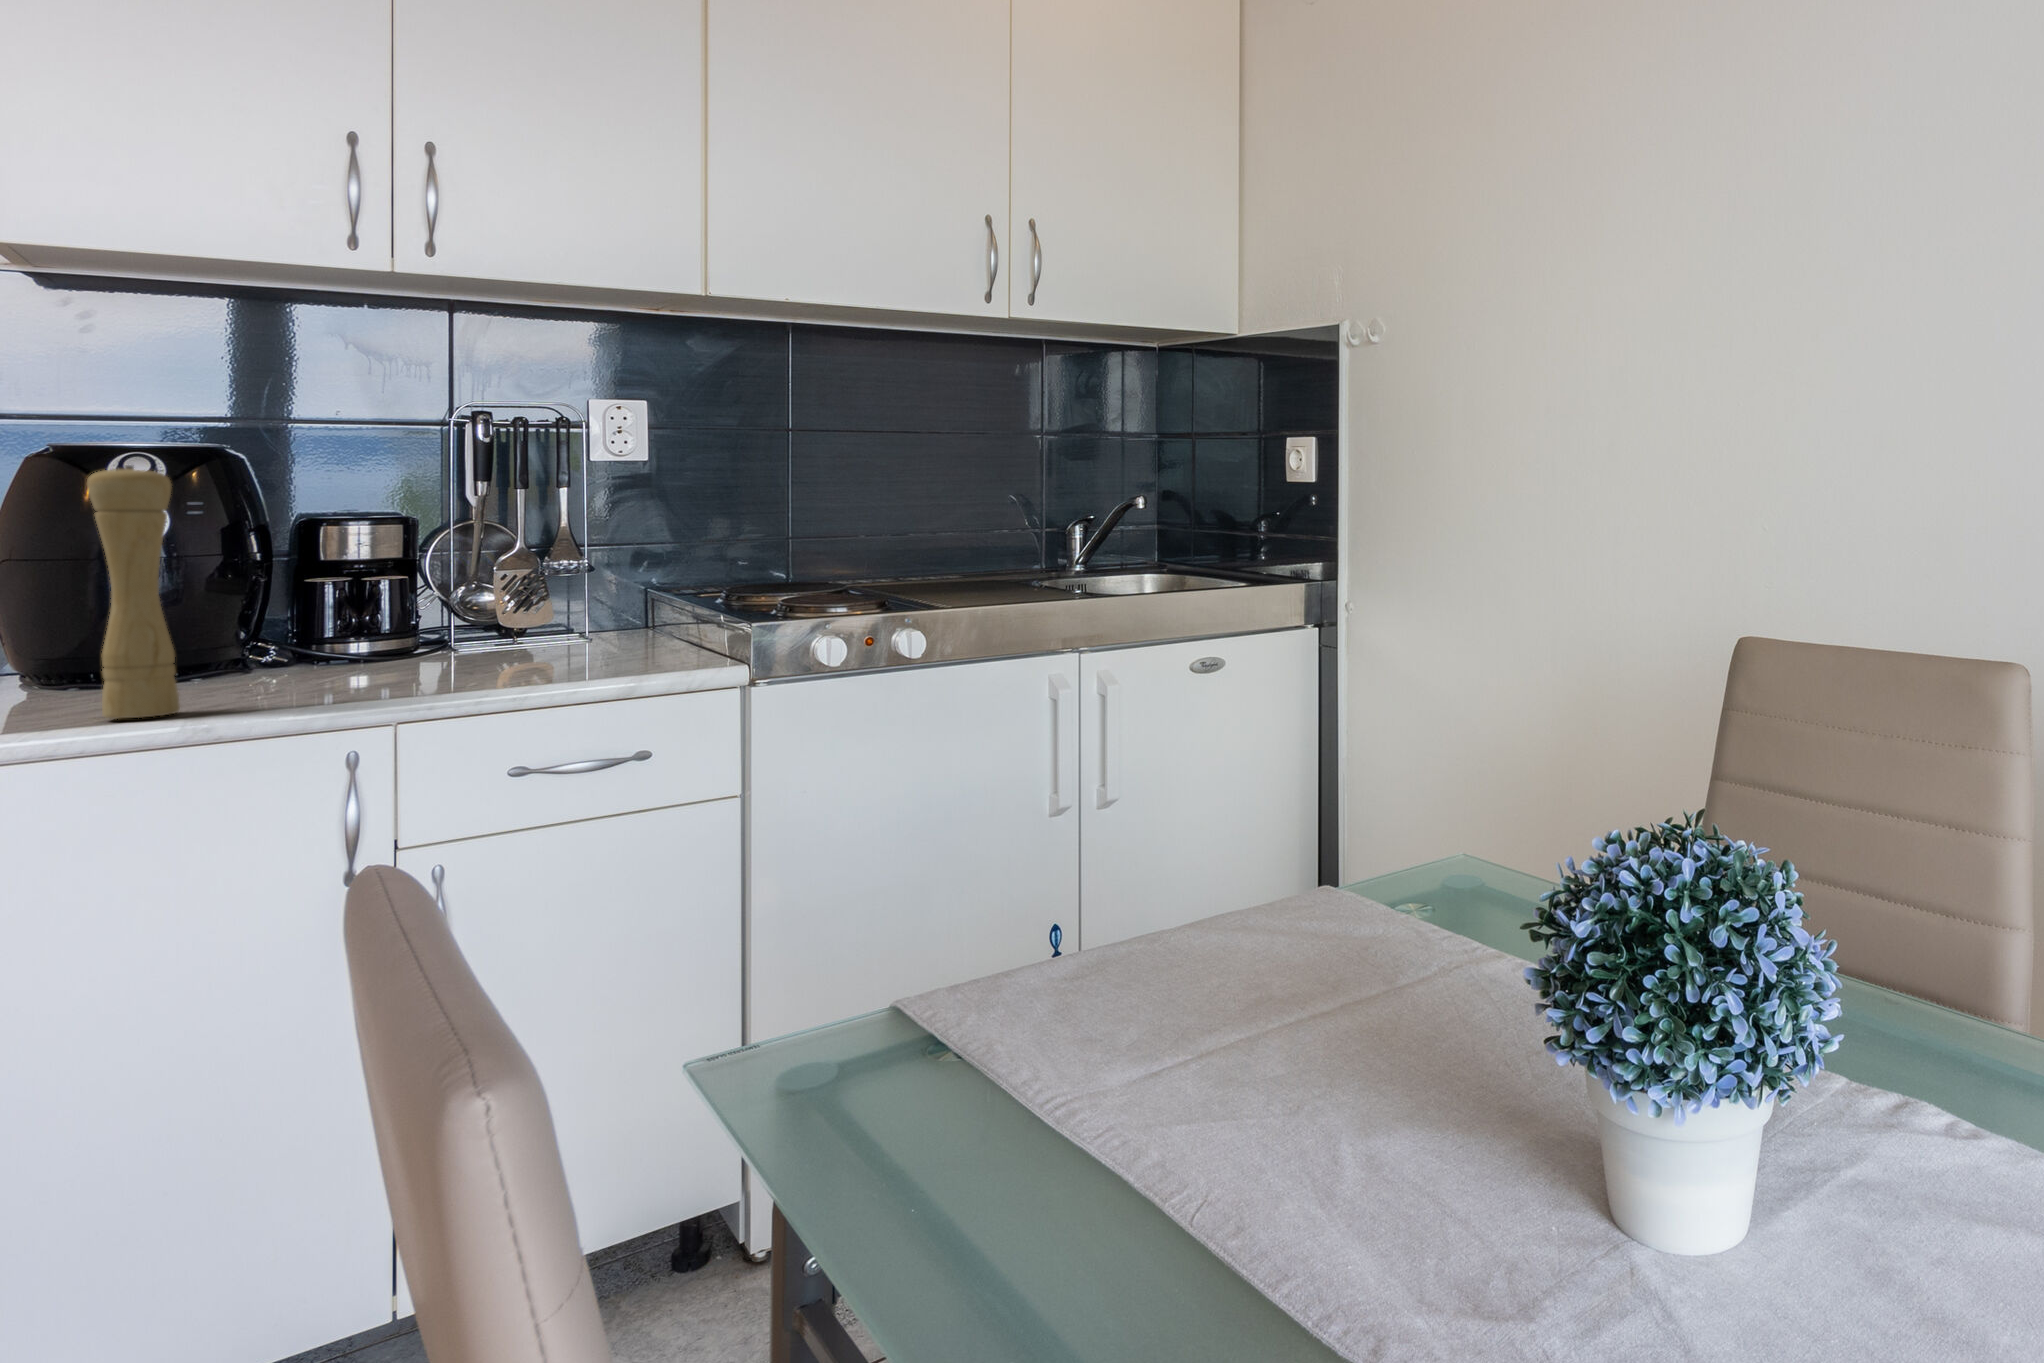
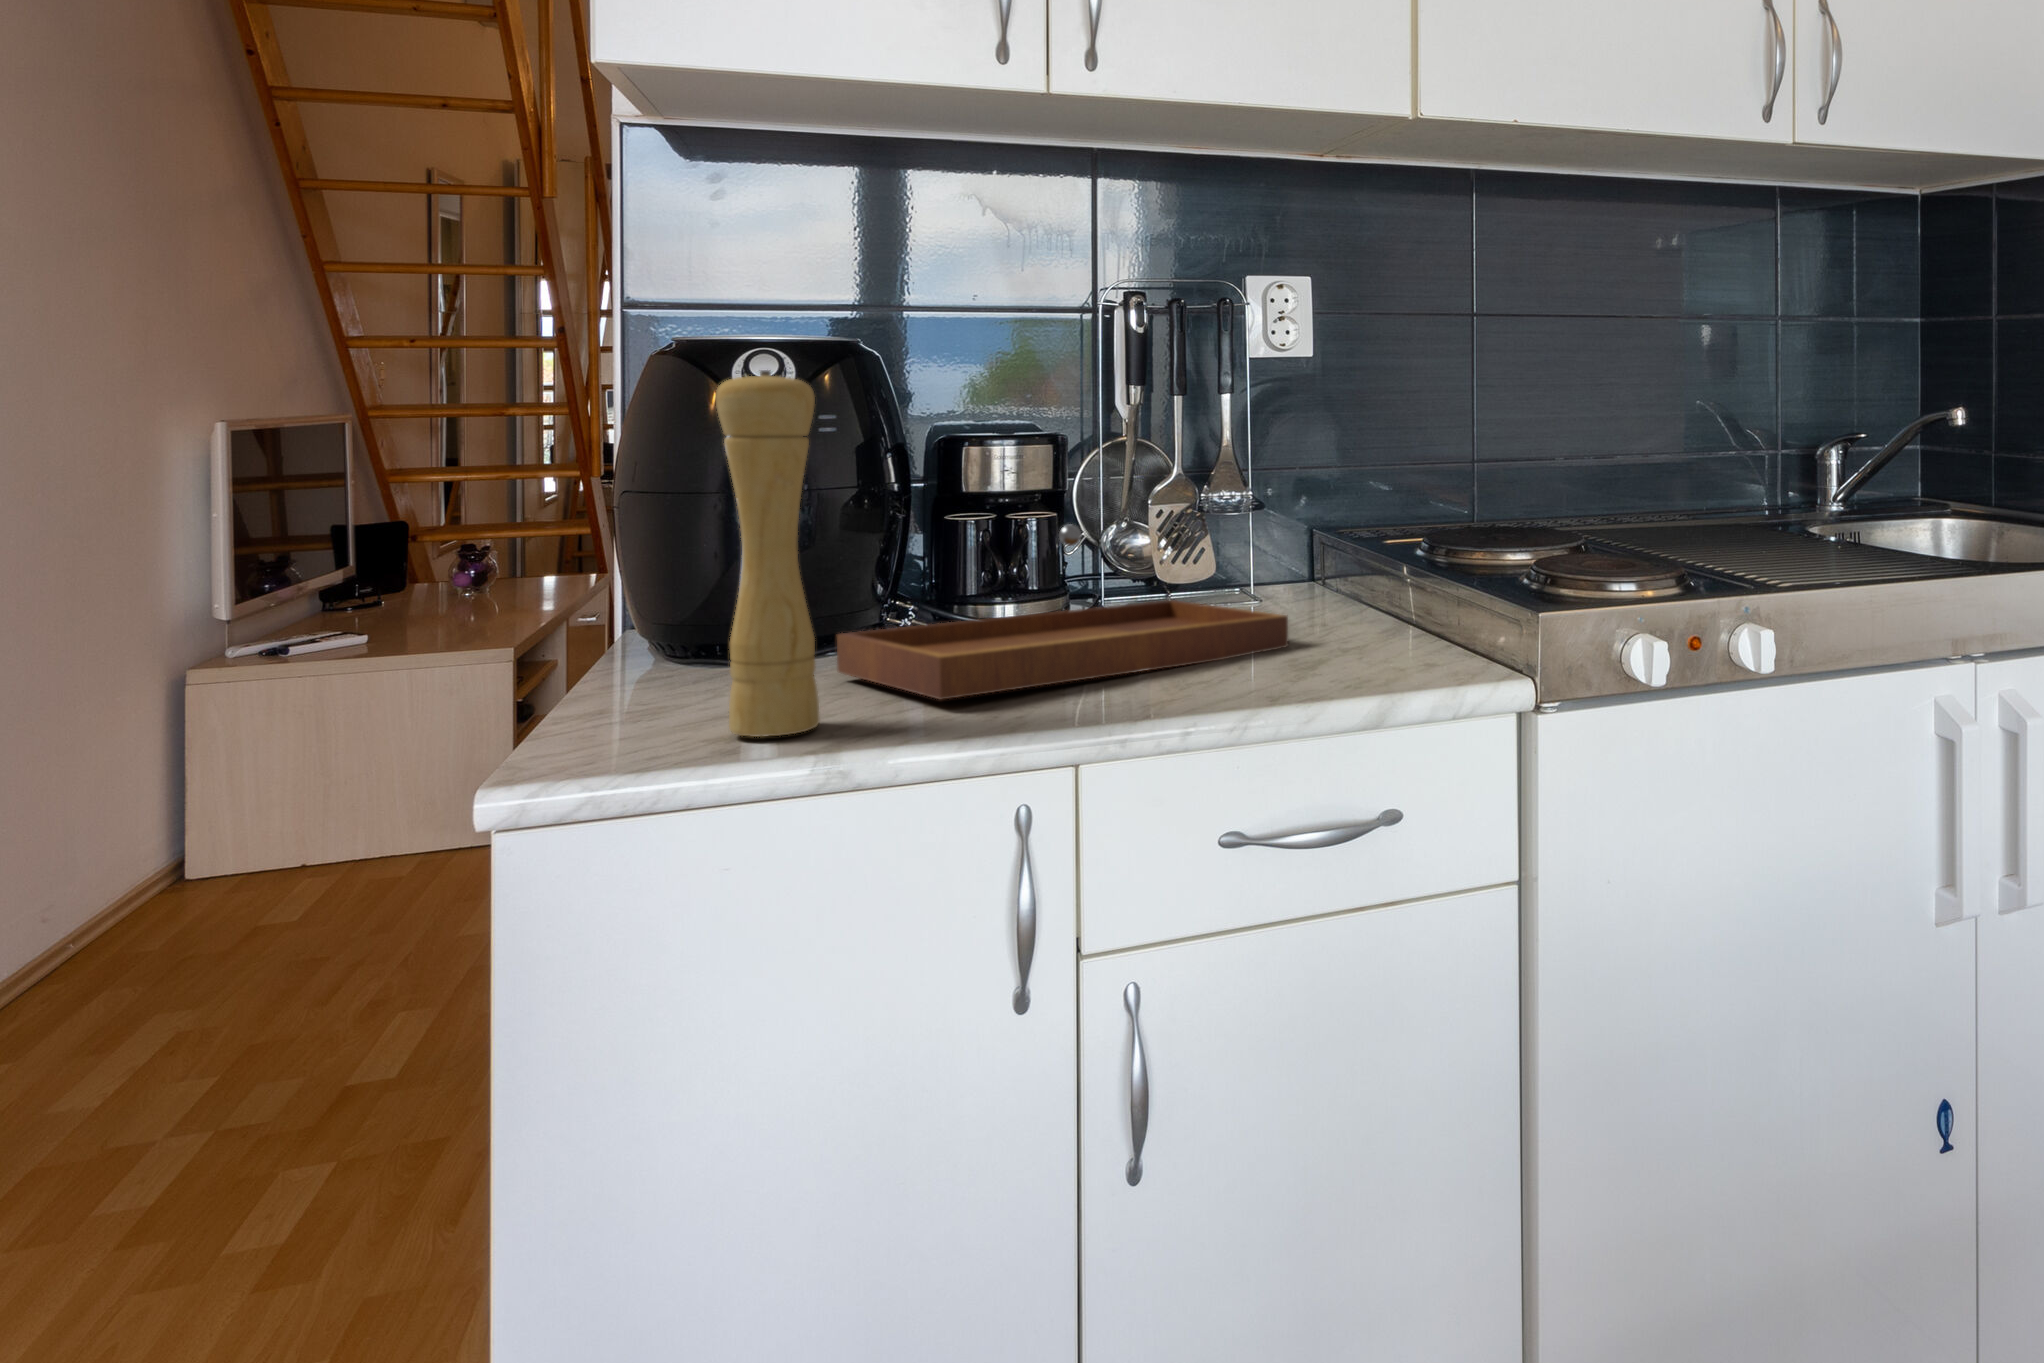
tray: none [200,579,590,694] -> present [837,525,1288,700]

